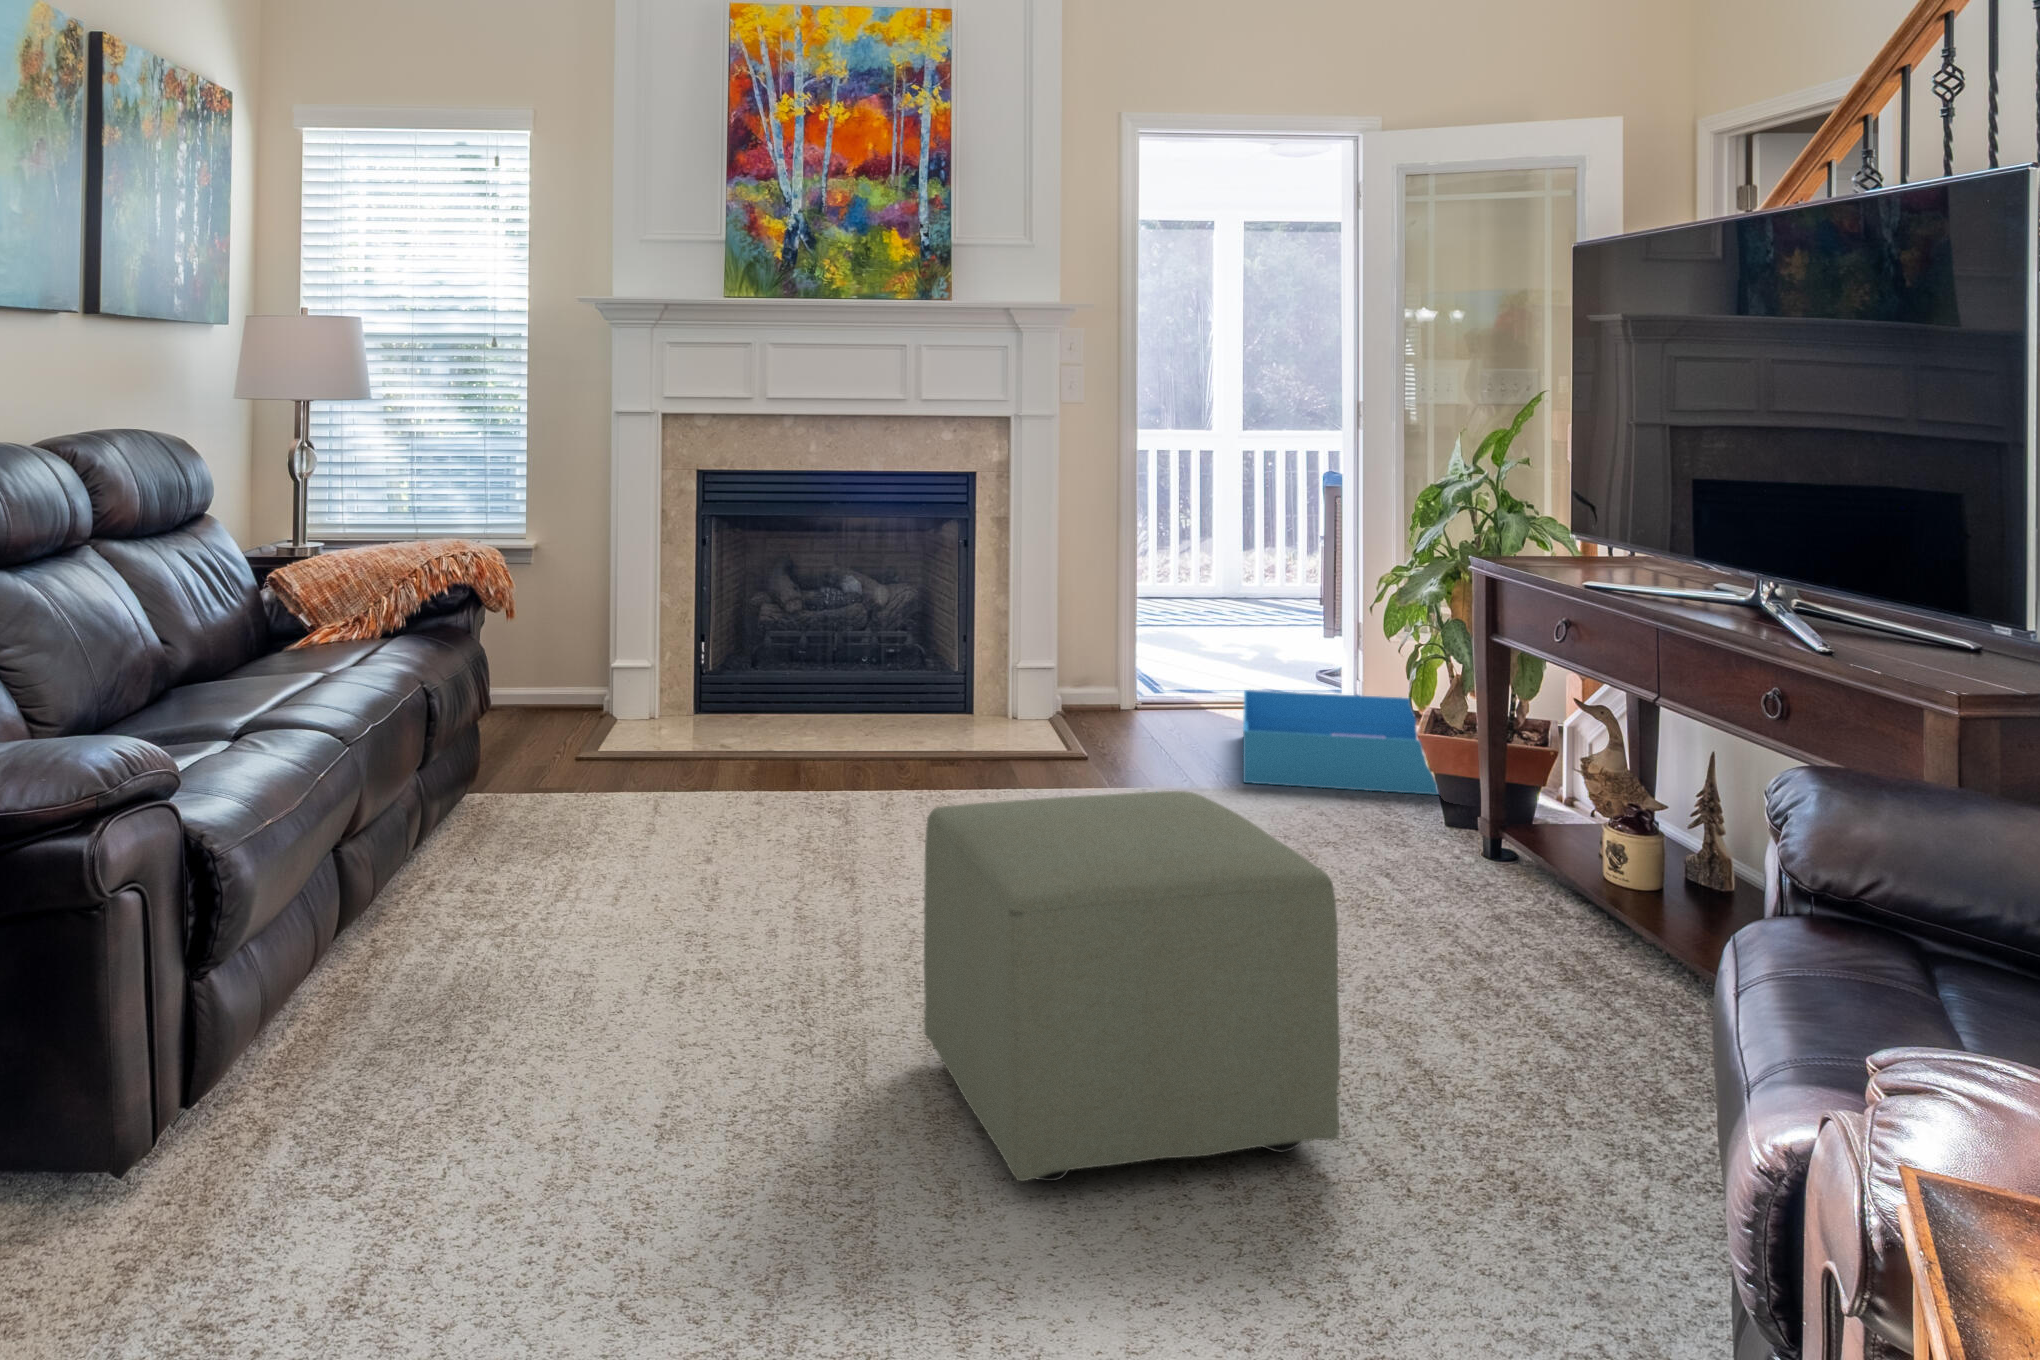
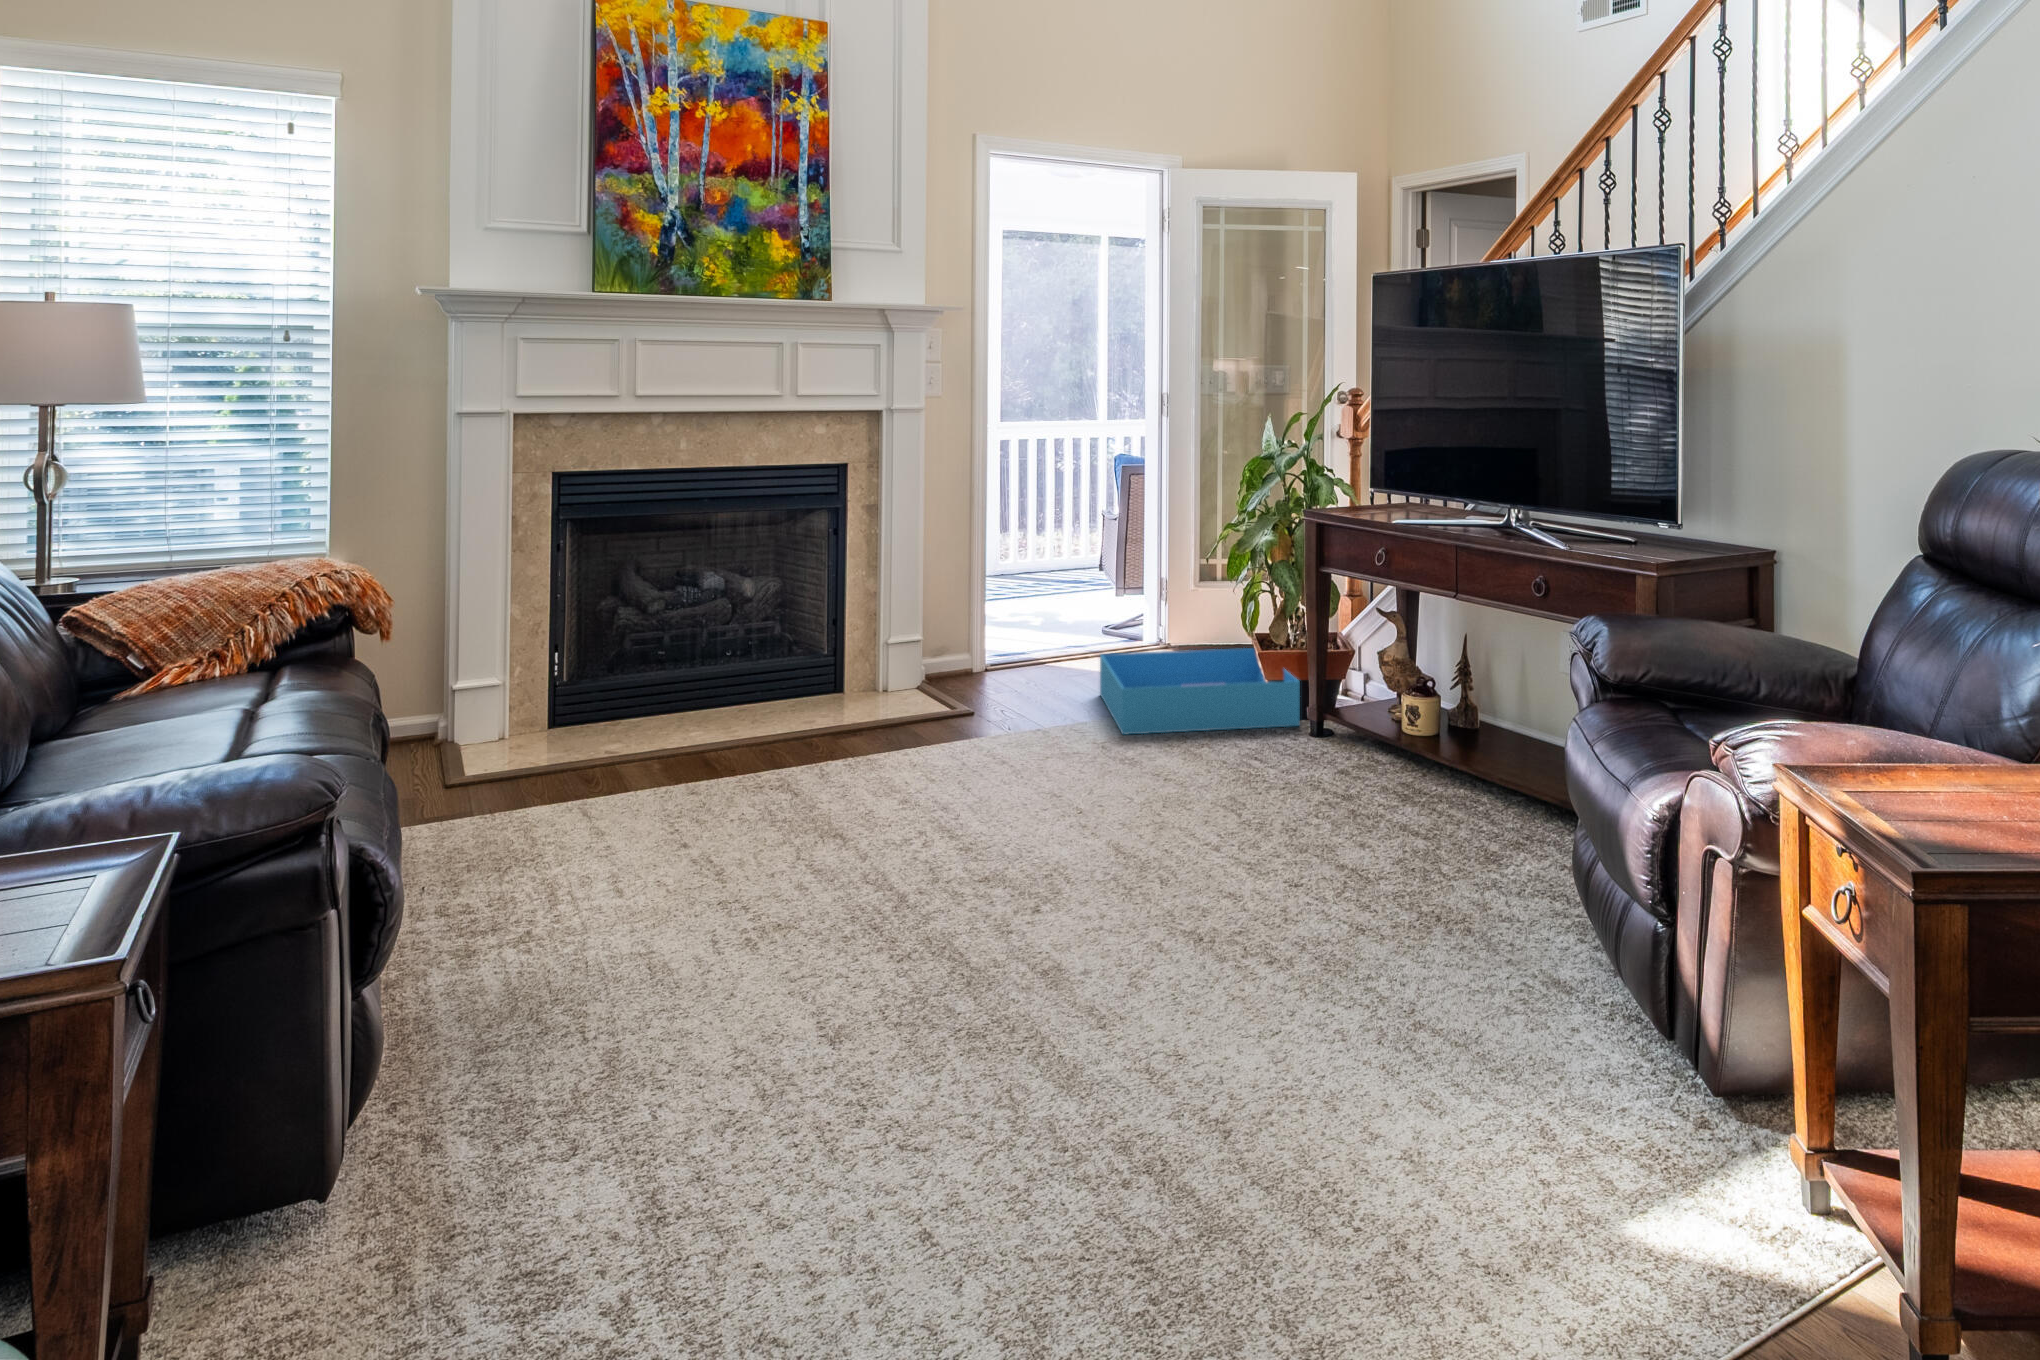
ottoman: present [924,791,1340,1181] -> none [988,739,1367,1090]

